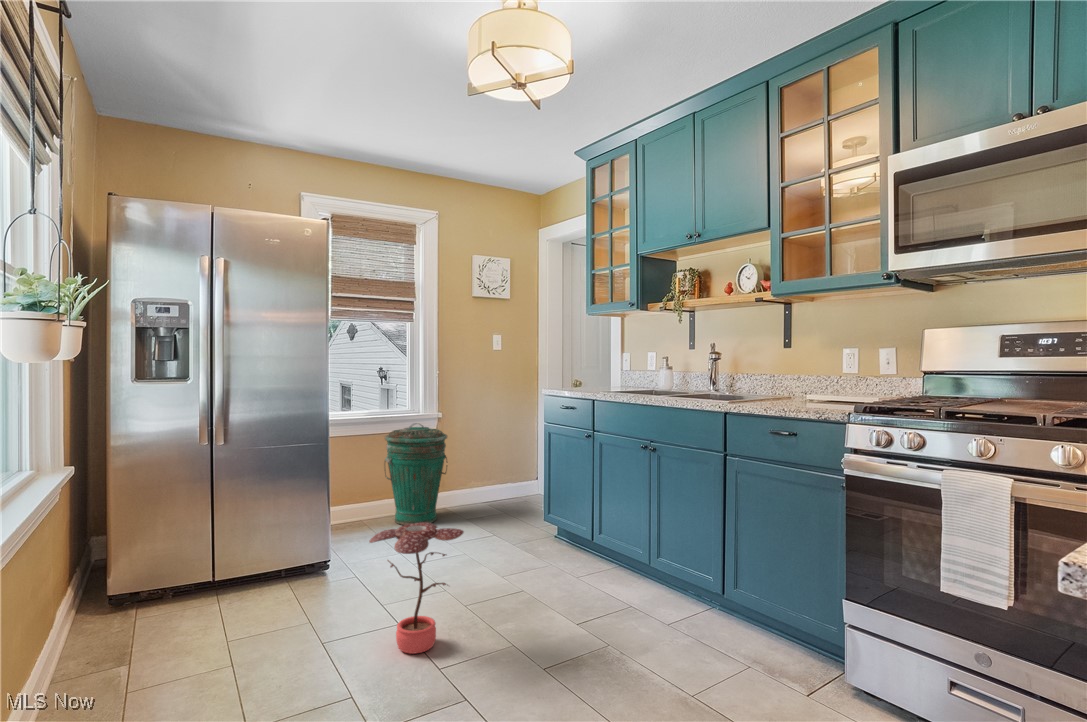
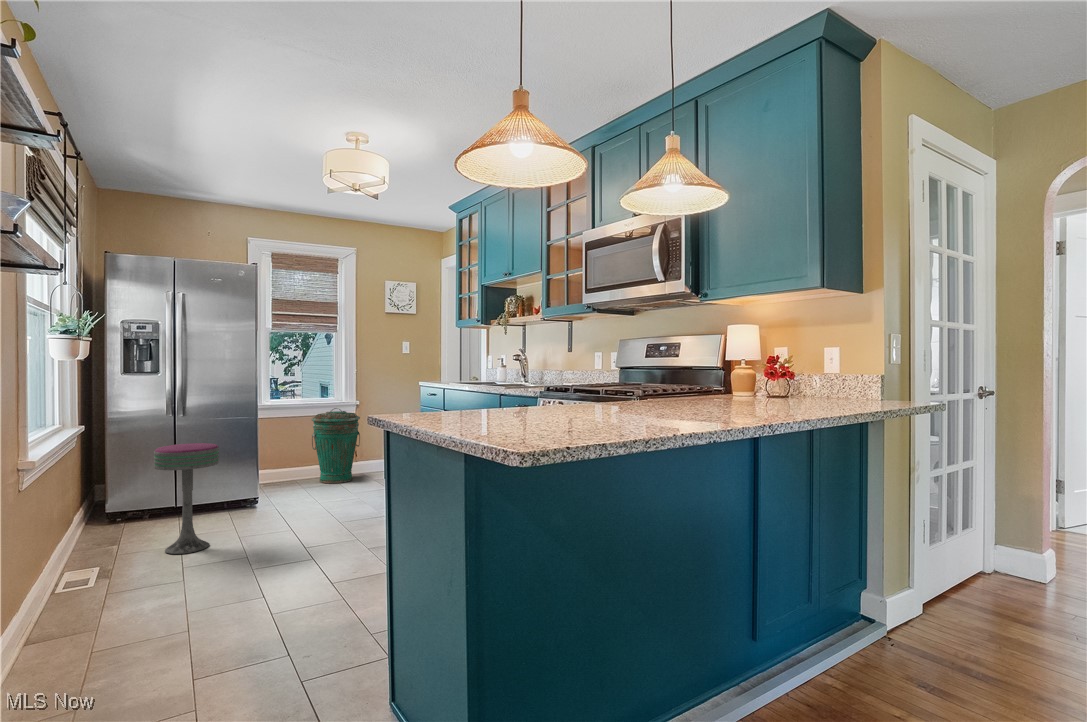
bar stool: none [189,493,292,684] -> present [154,443,219,554]
potted plant: present [369,522,464,654] -> none [269,464,330,542]

